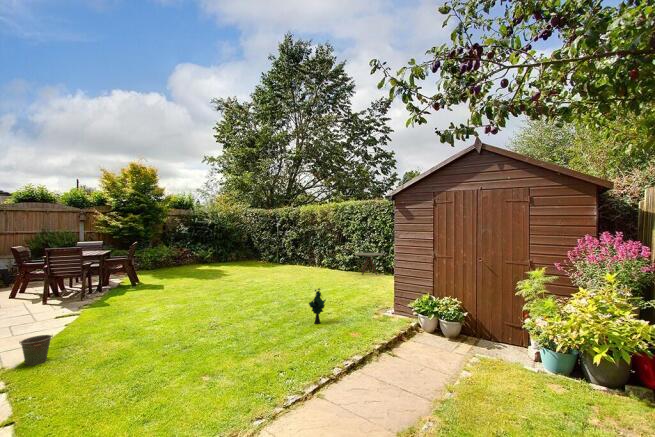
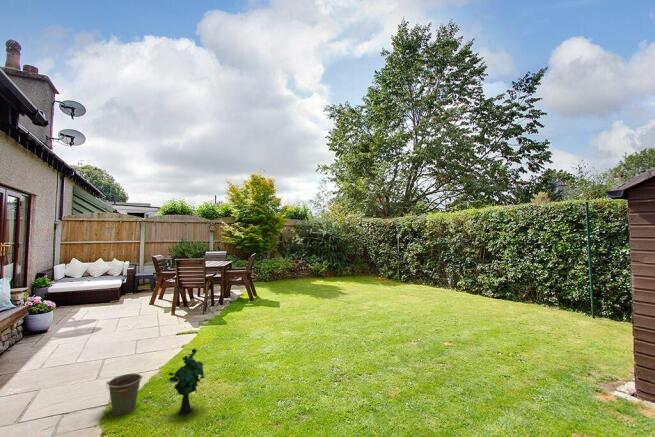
round table: present [354,253,384,275] -> none [510,276,561,310]
decorative plant: present [309,289,326,324] -> present [169,349,205,415]

